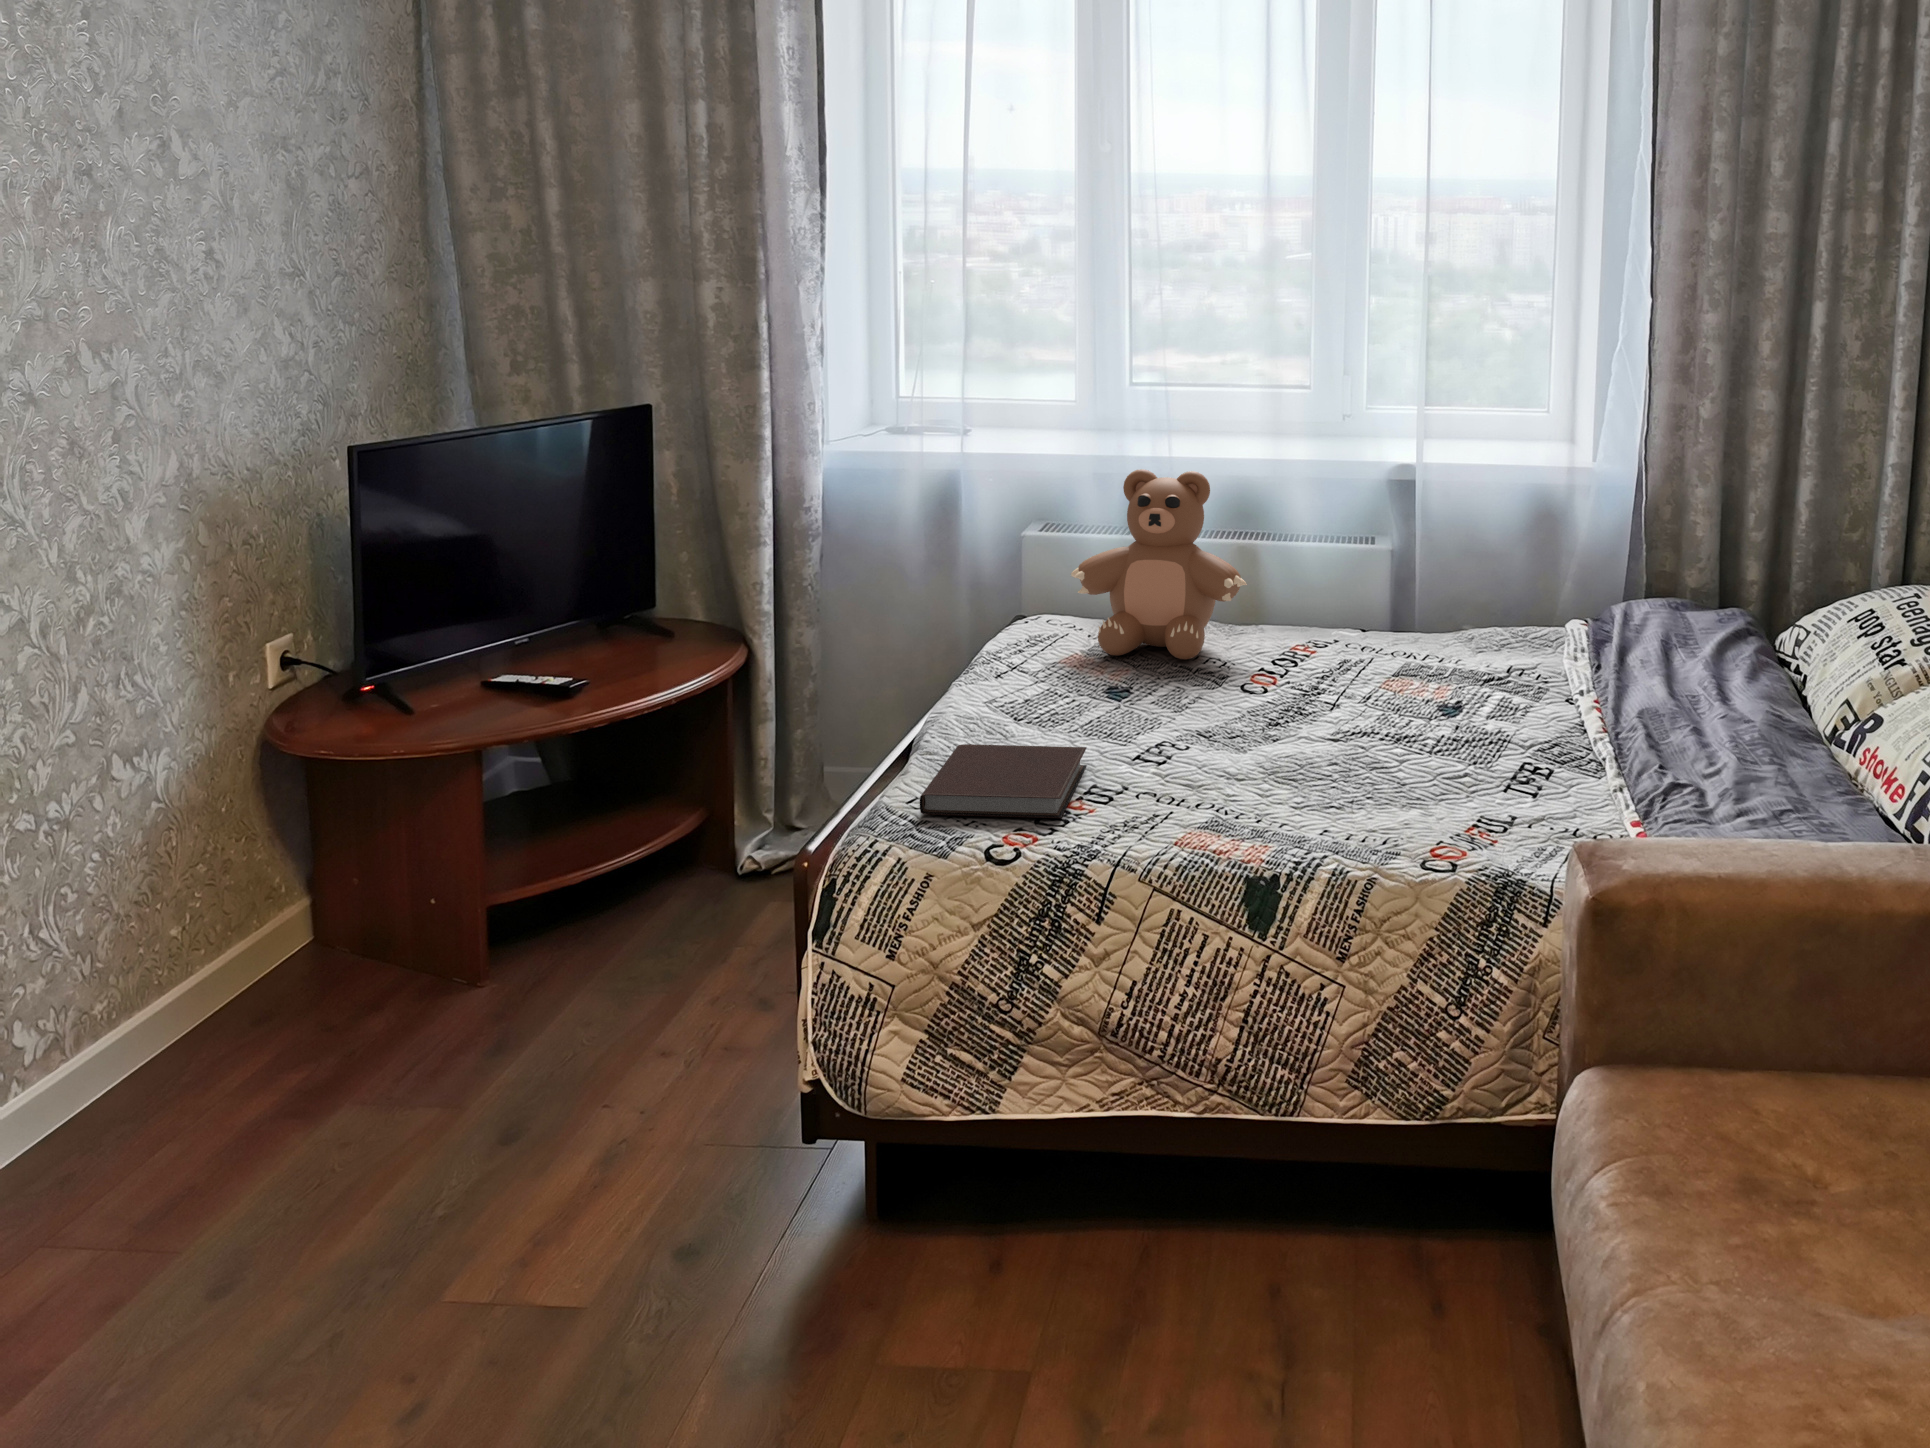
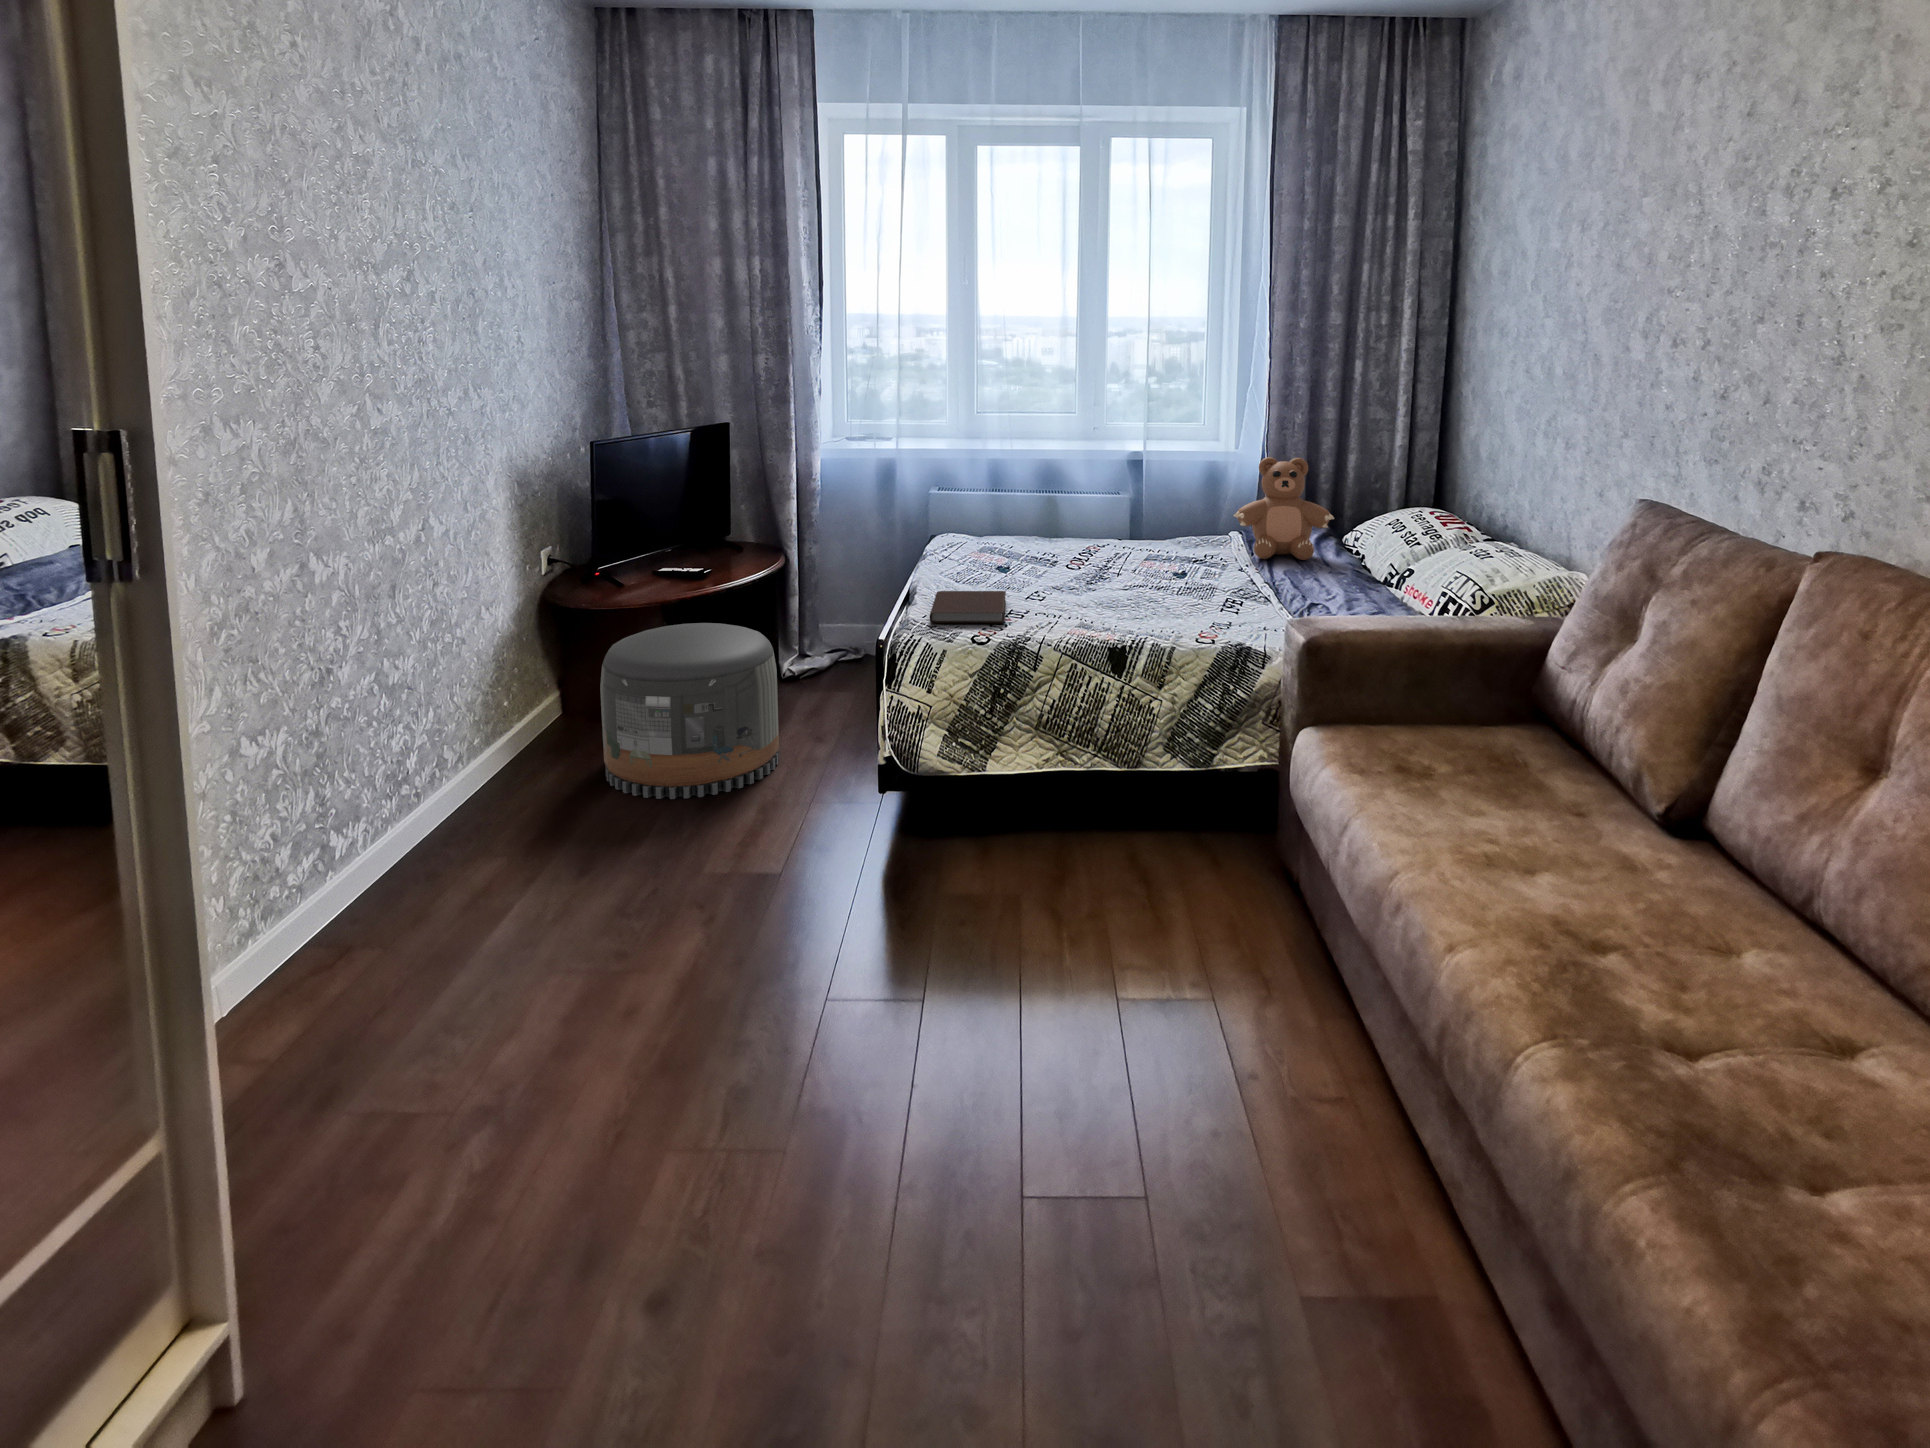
teddy bear: present [1071,469,1247,659] -> present [1234,457,1334,560]
pouf: none [331,788,674,1128] -> present [600,623,779,799]

